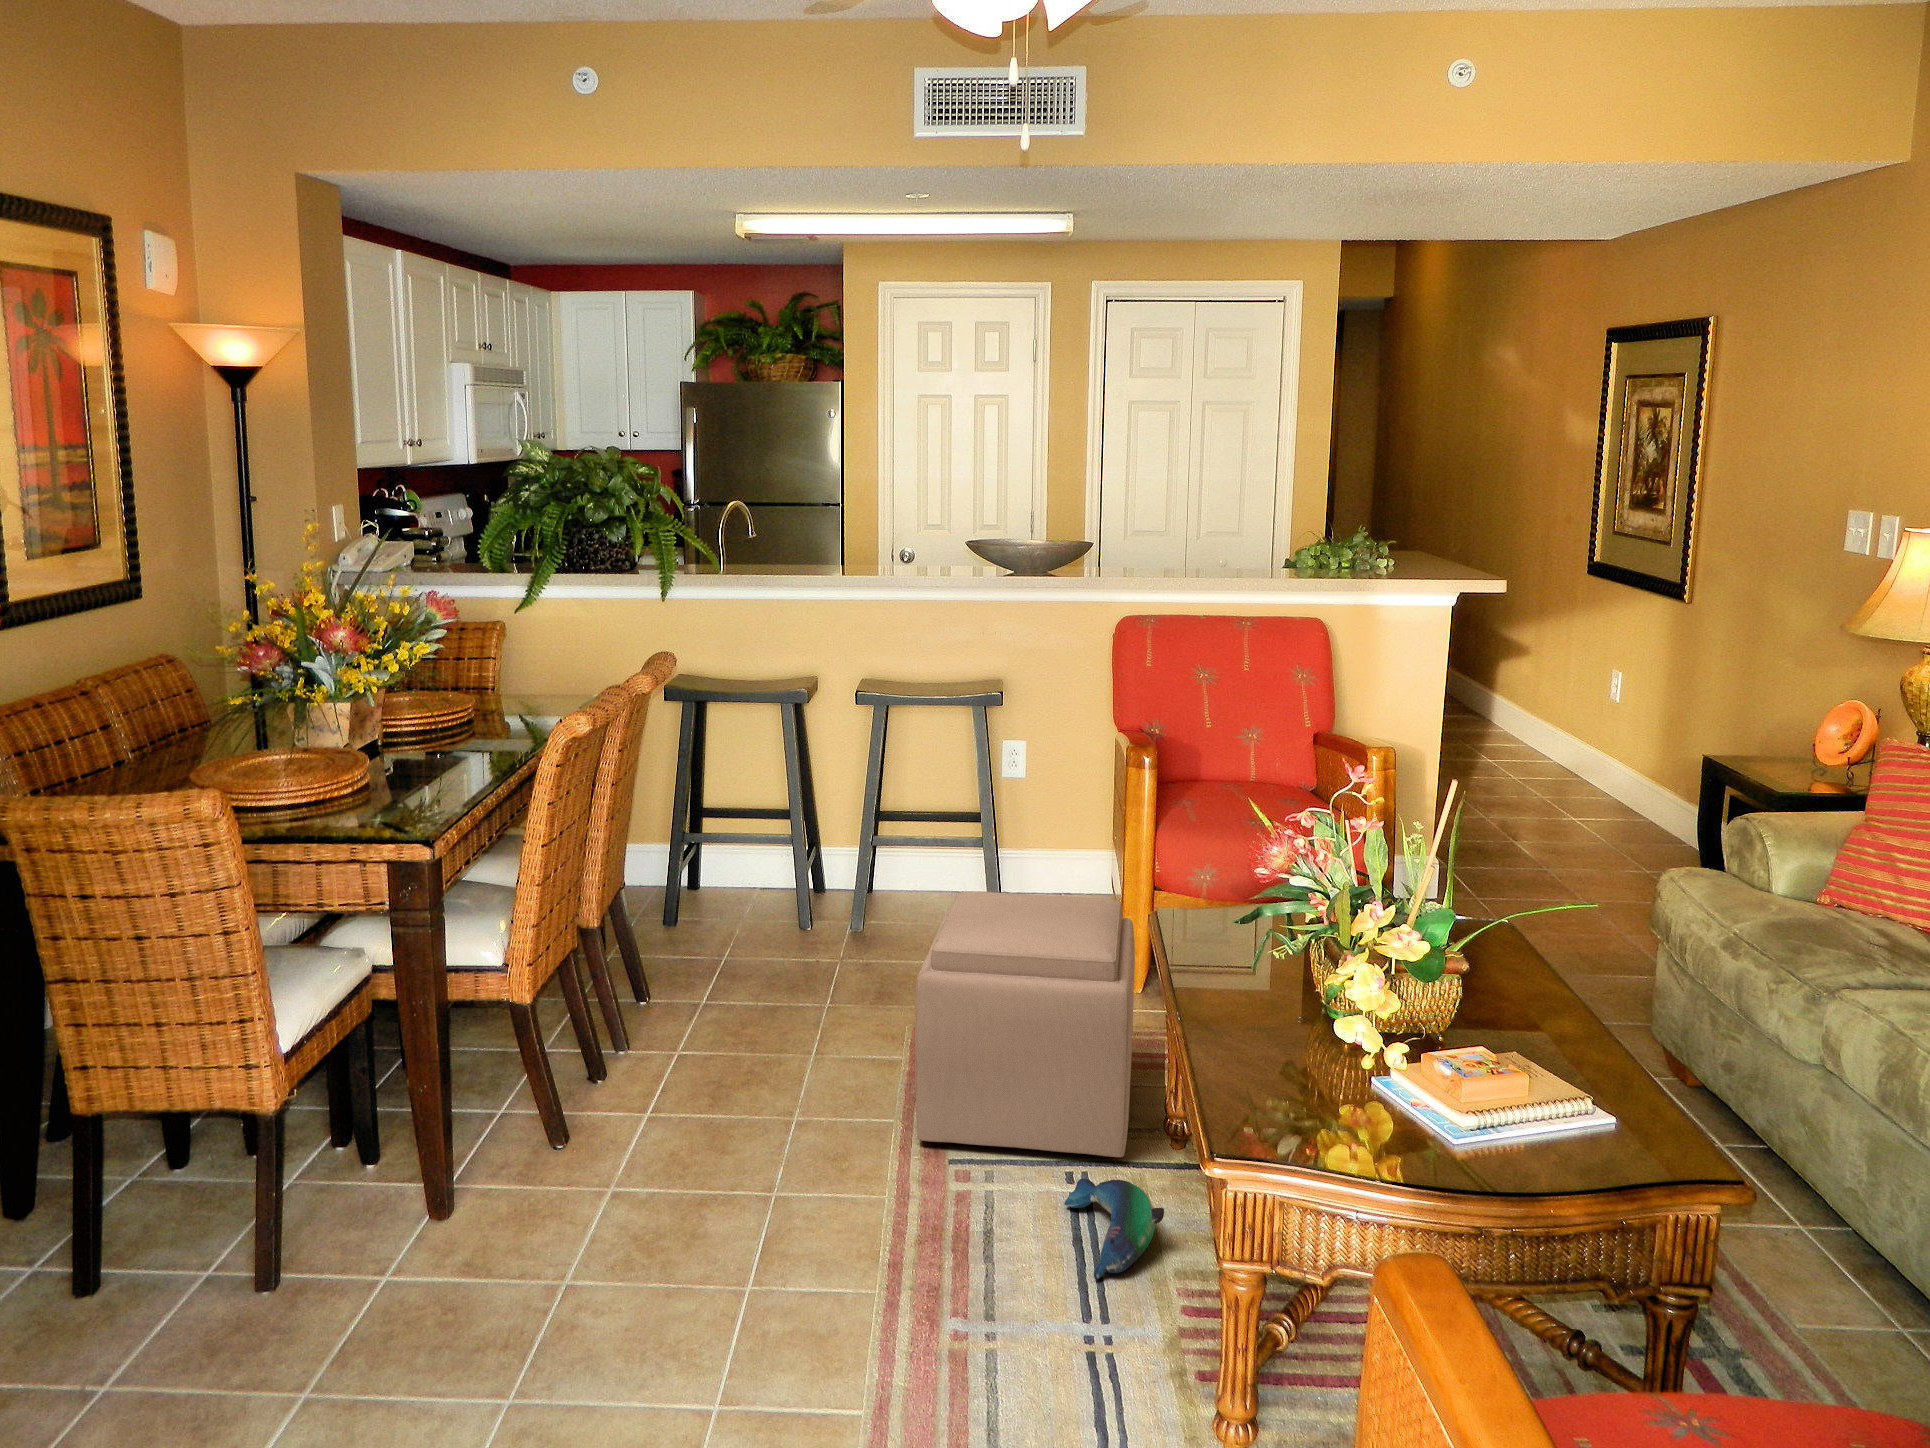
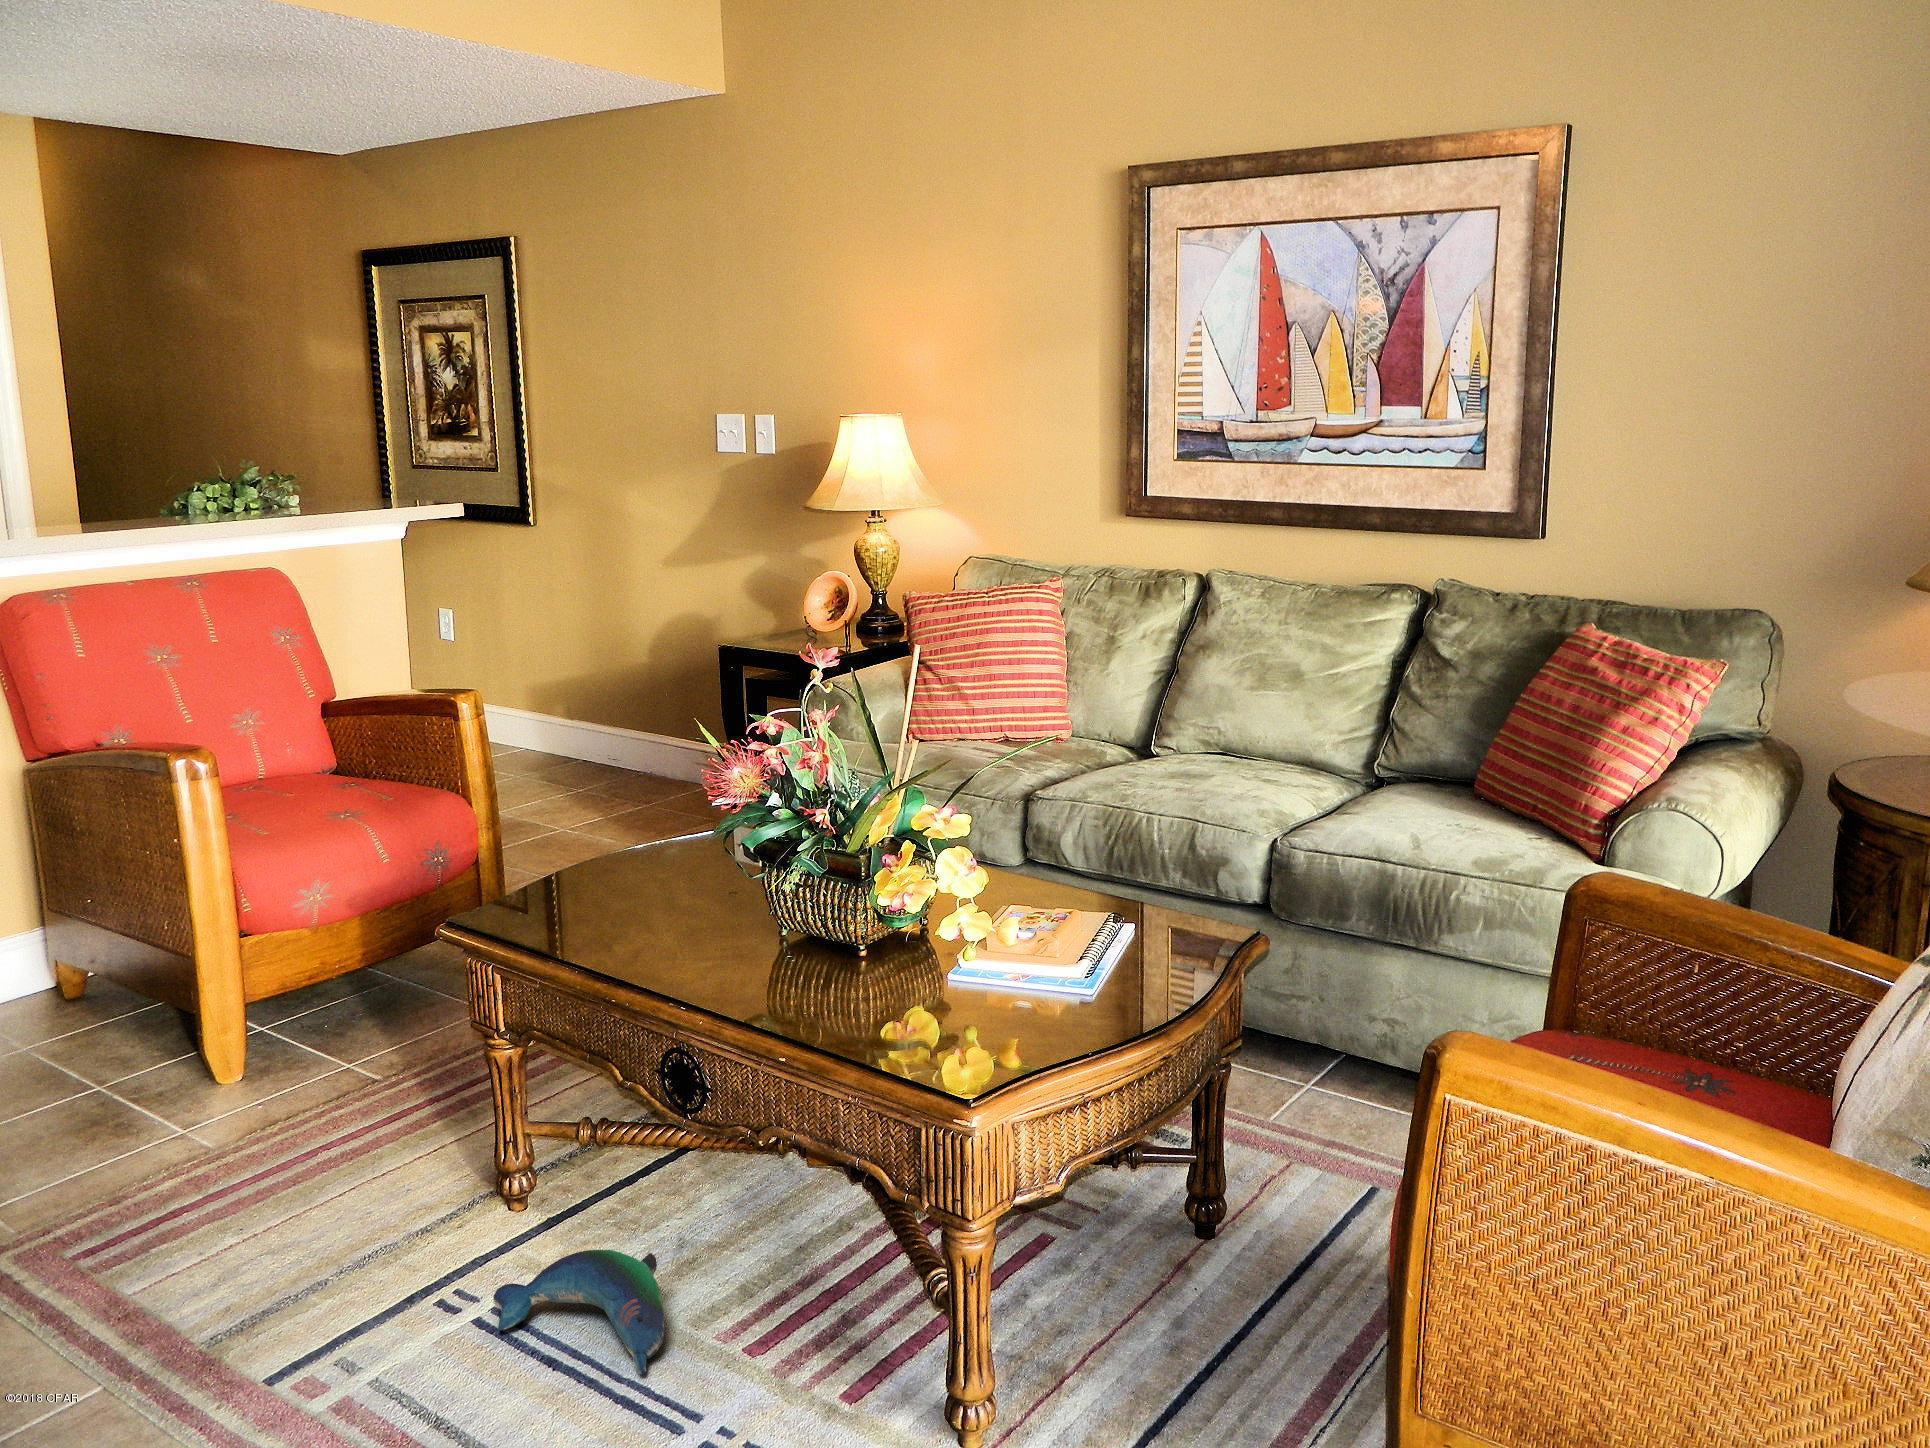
ottoman: present [915,892,1135,1158] -> none [50,938,493,1384]

